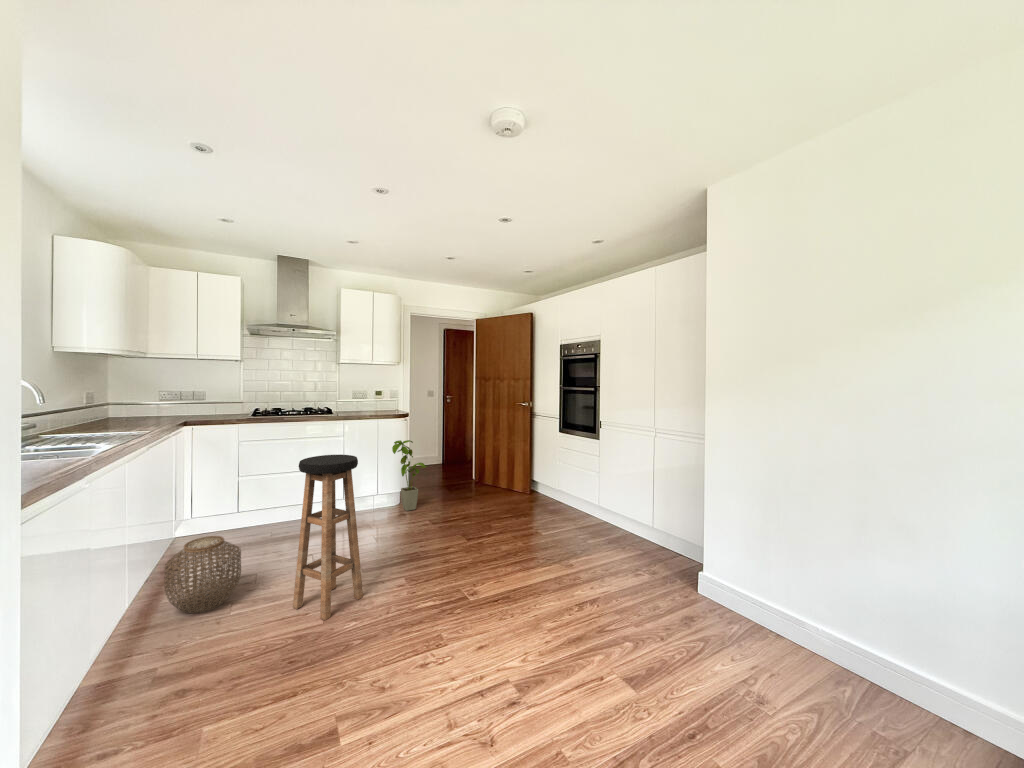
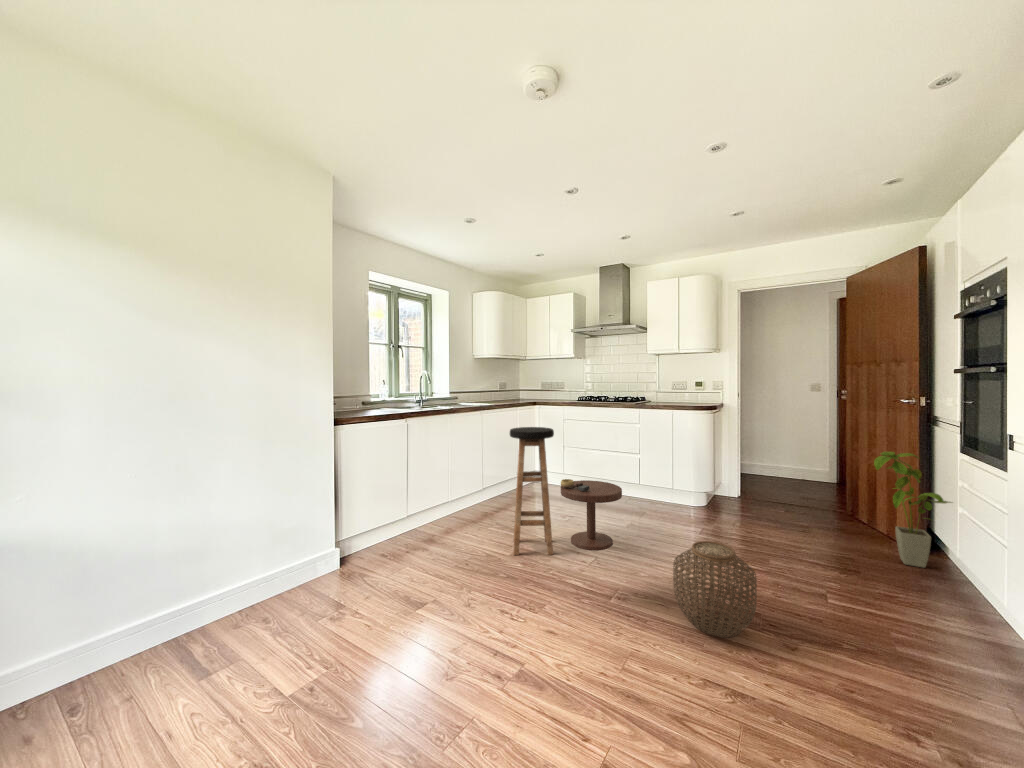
house plant: present [392,440,427,511] -> present [874,452,951,568]
side table: none [424,495,482,607] -> present [561,479,622,551]
woven basket: present [164,536,241,613] -> present [673,541,757,637]

